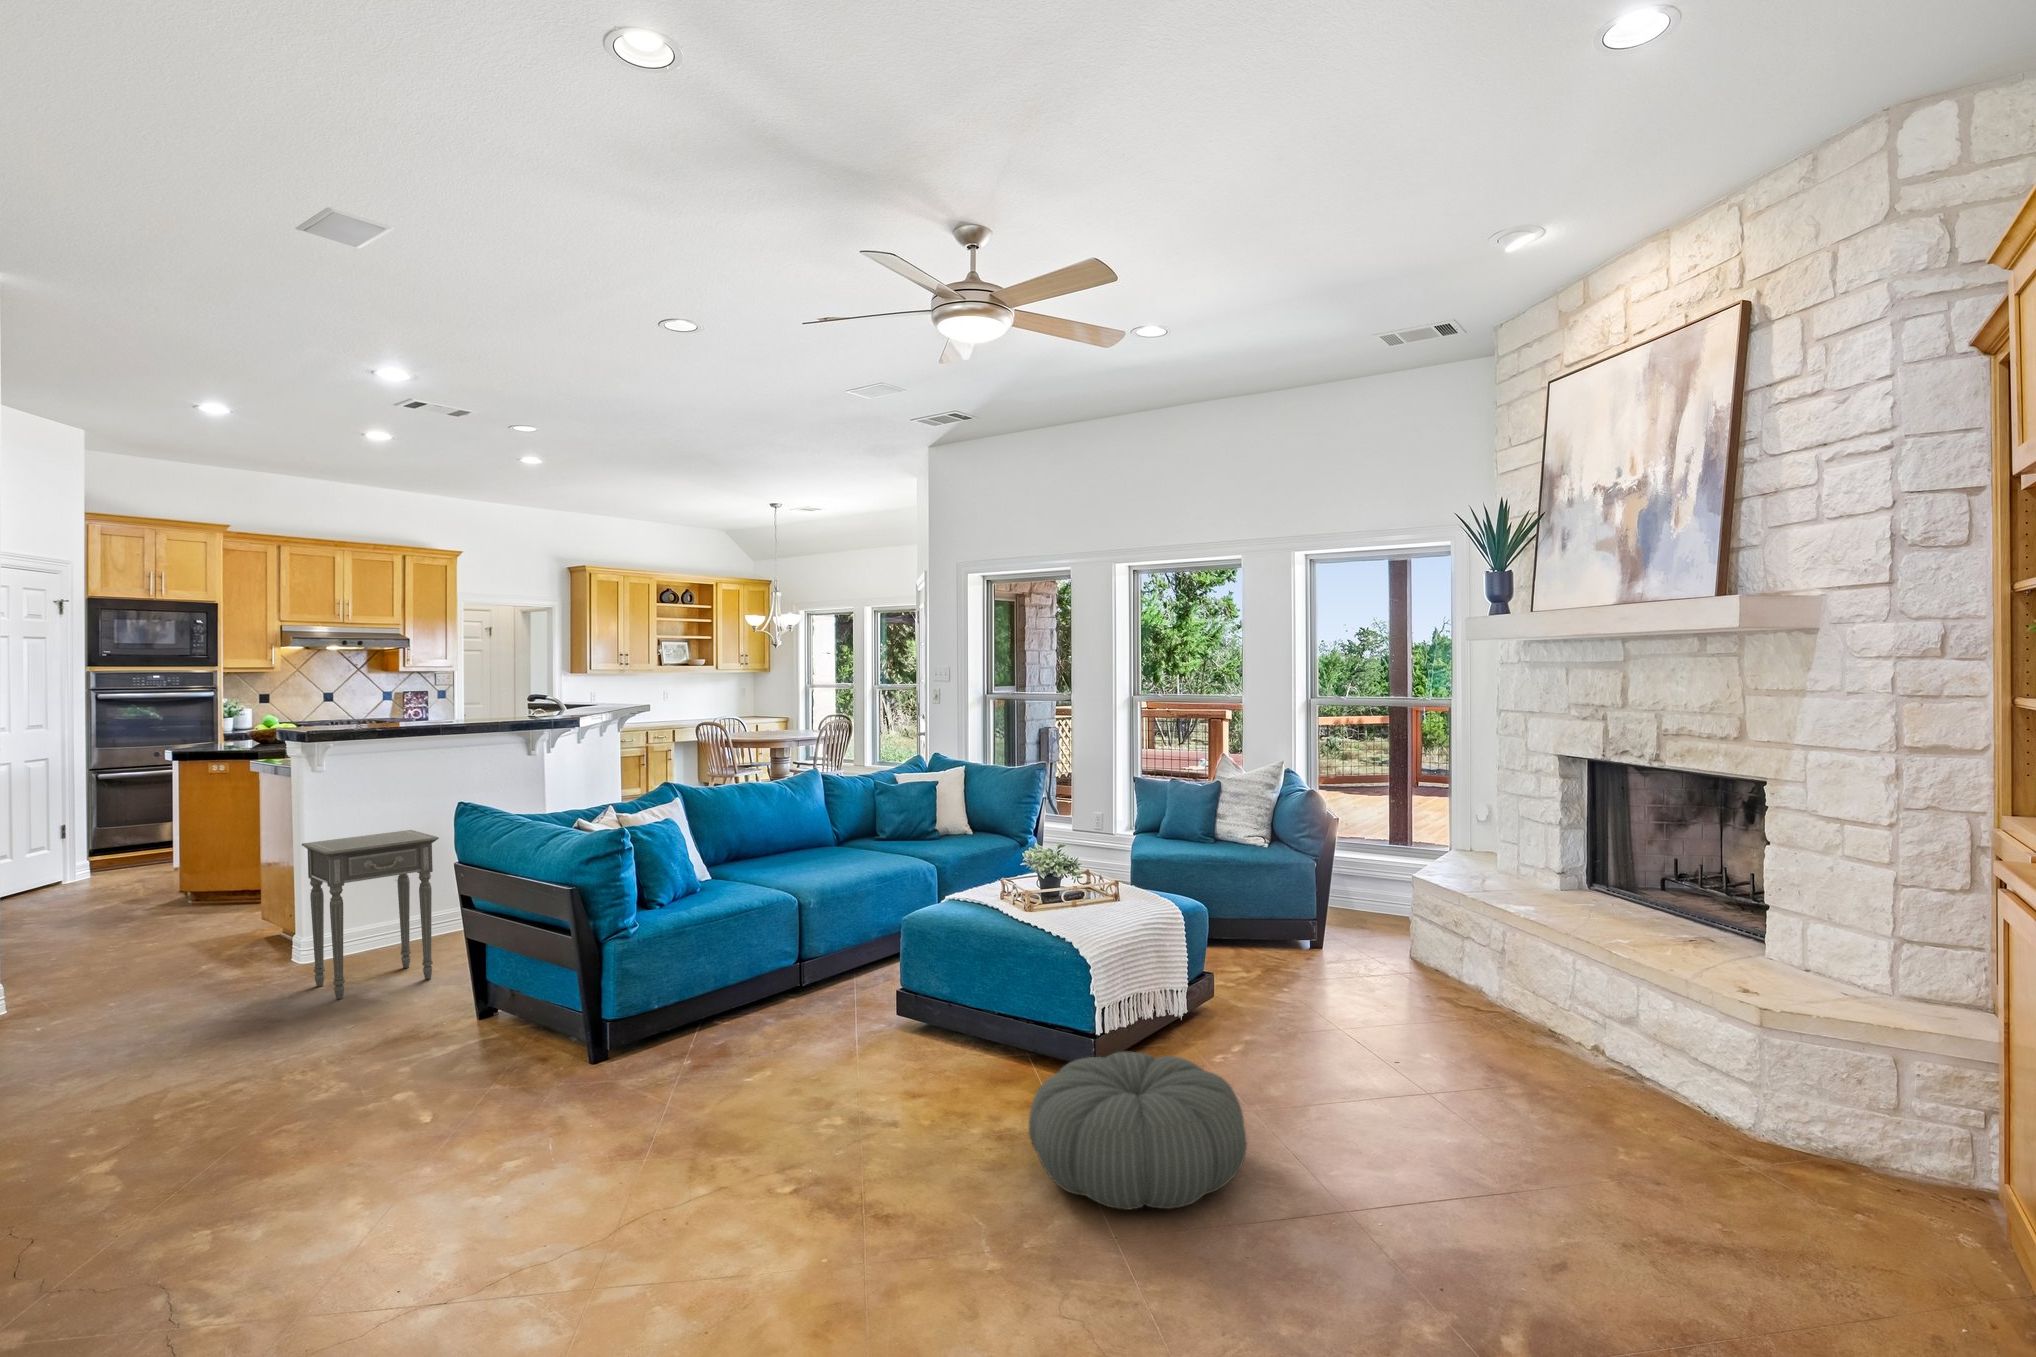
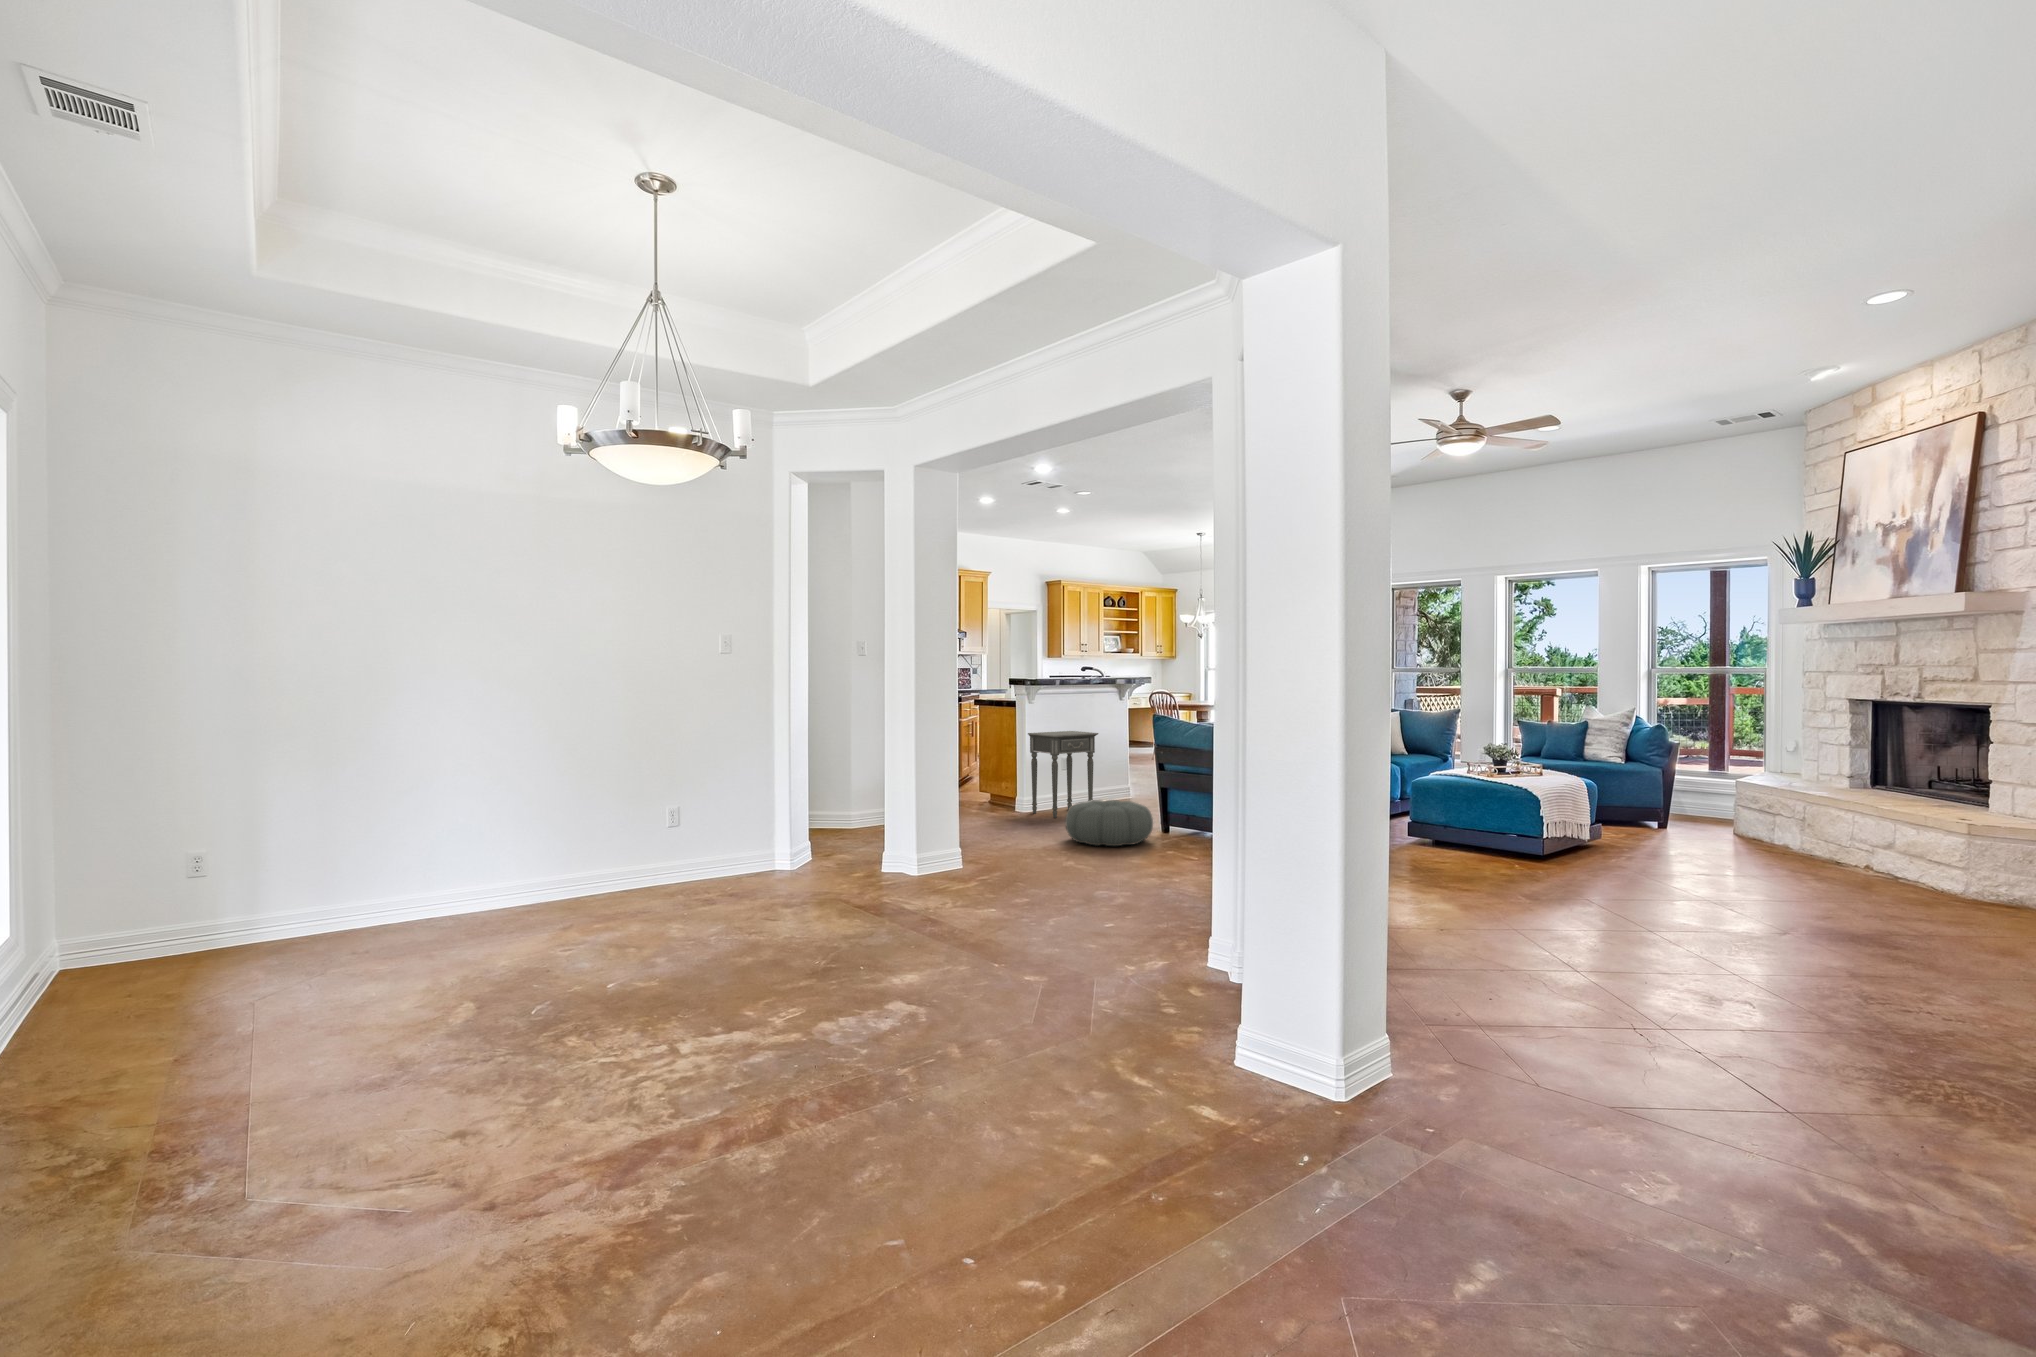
pouf: present [1029,1052,1247,1210] -> present [1065,800,1153,846]

